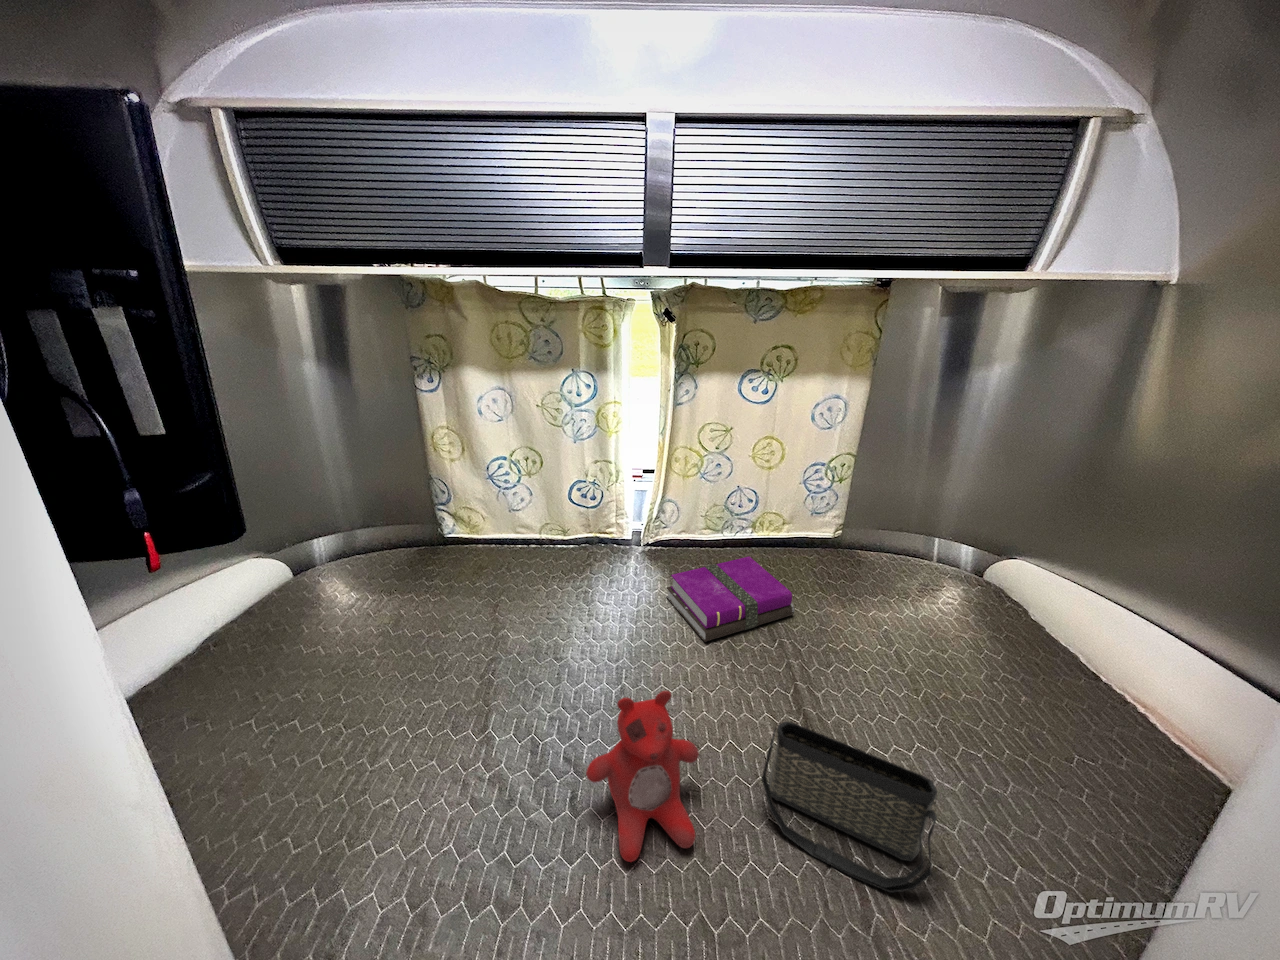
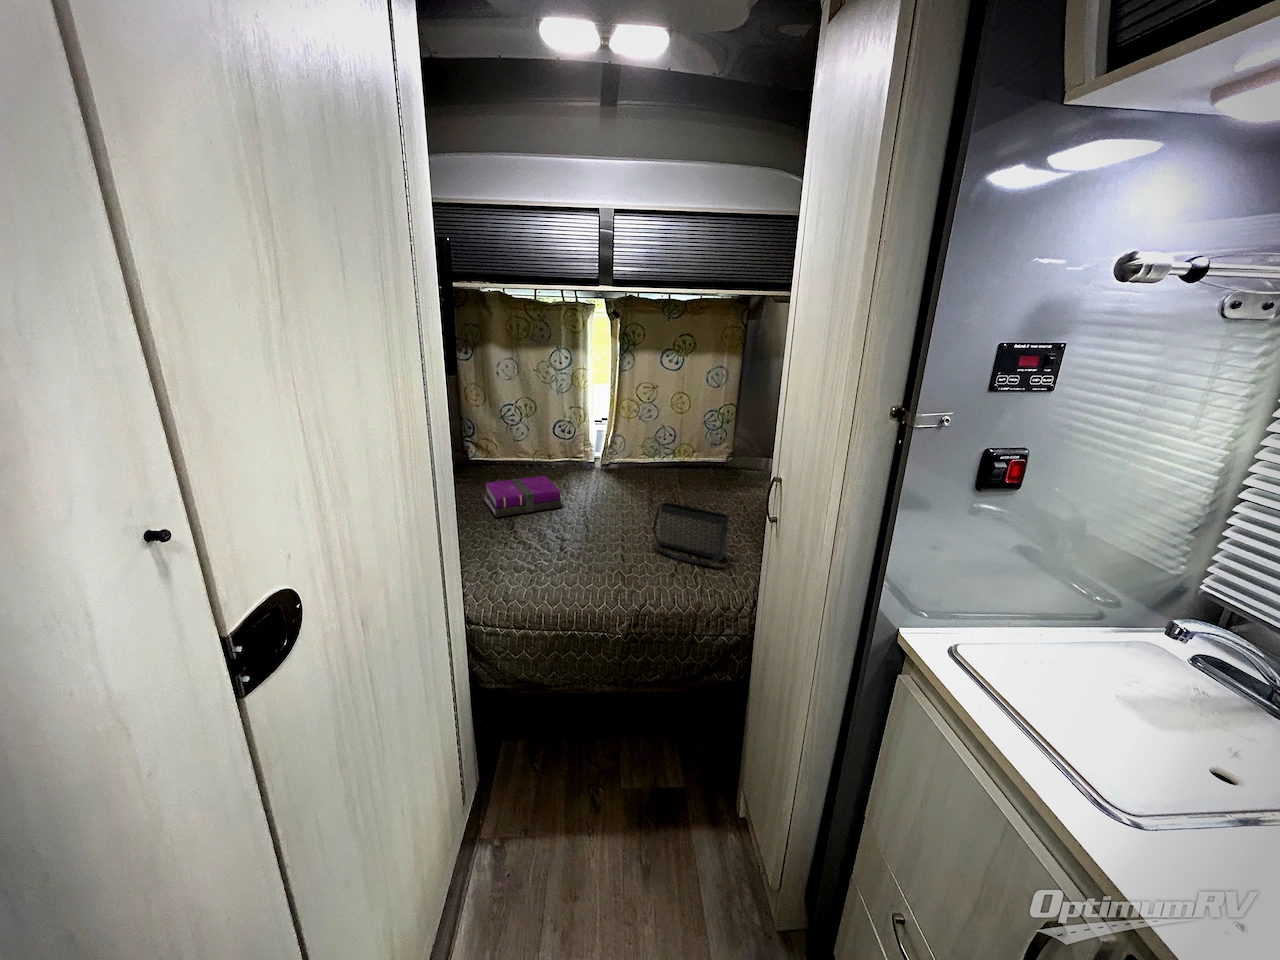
notebook: present [666,556,795,642] -> present [483,476,563,517]
stuffed bear: present [586,691,699,862] -> none [564,479,622,559]

